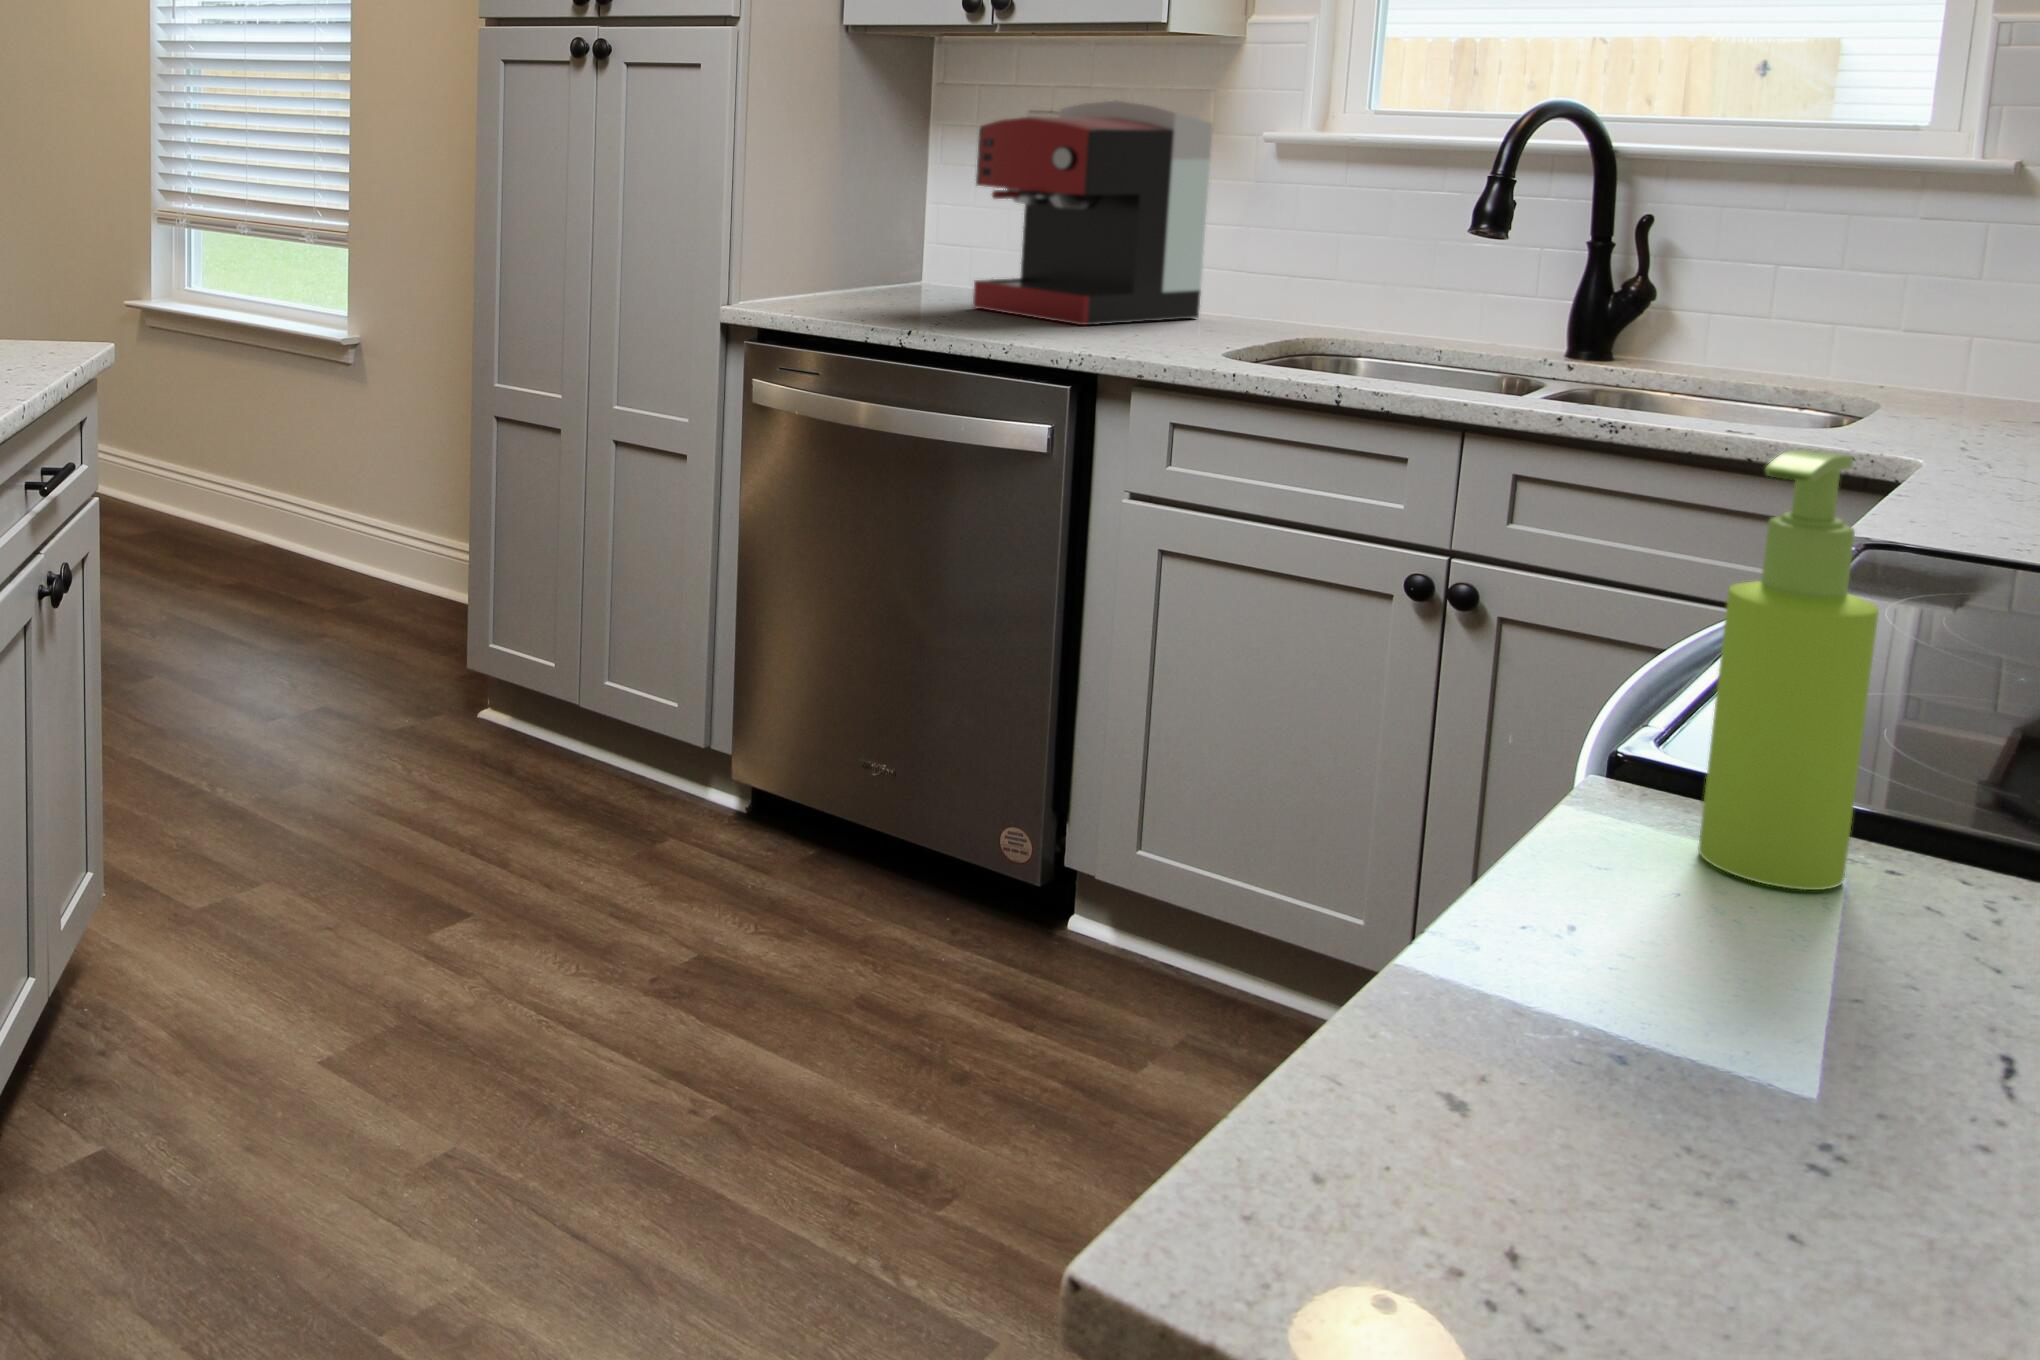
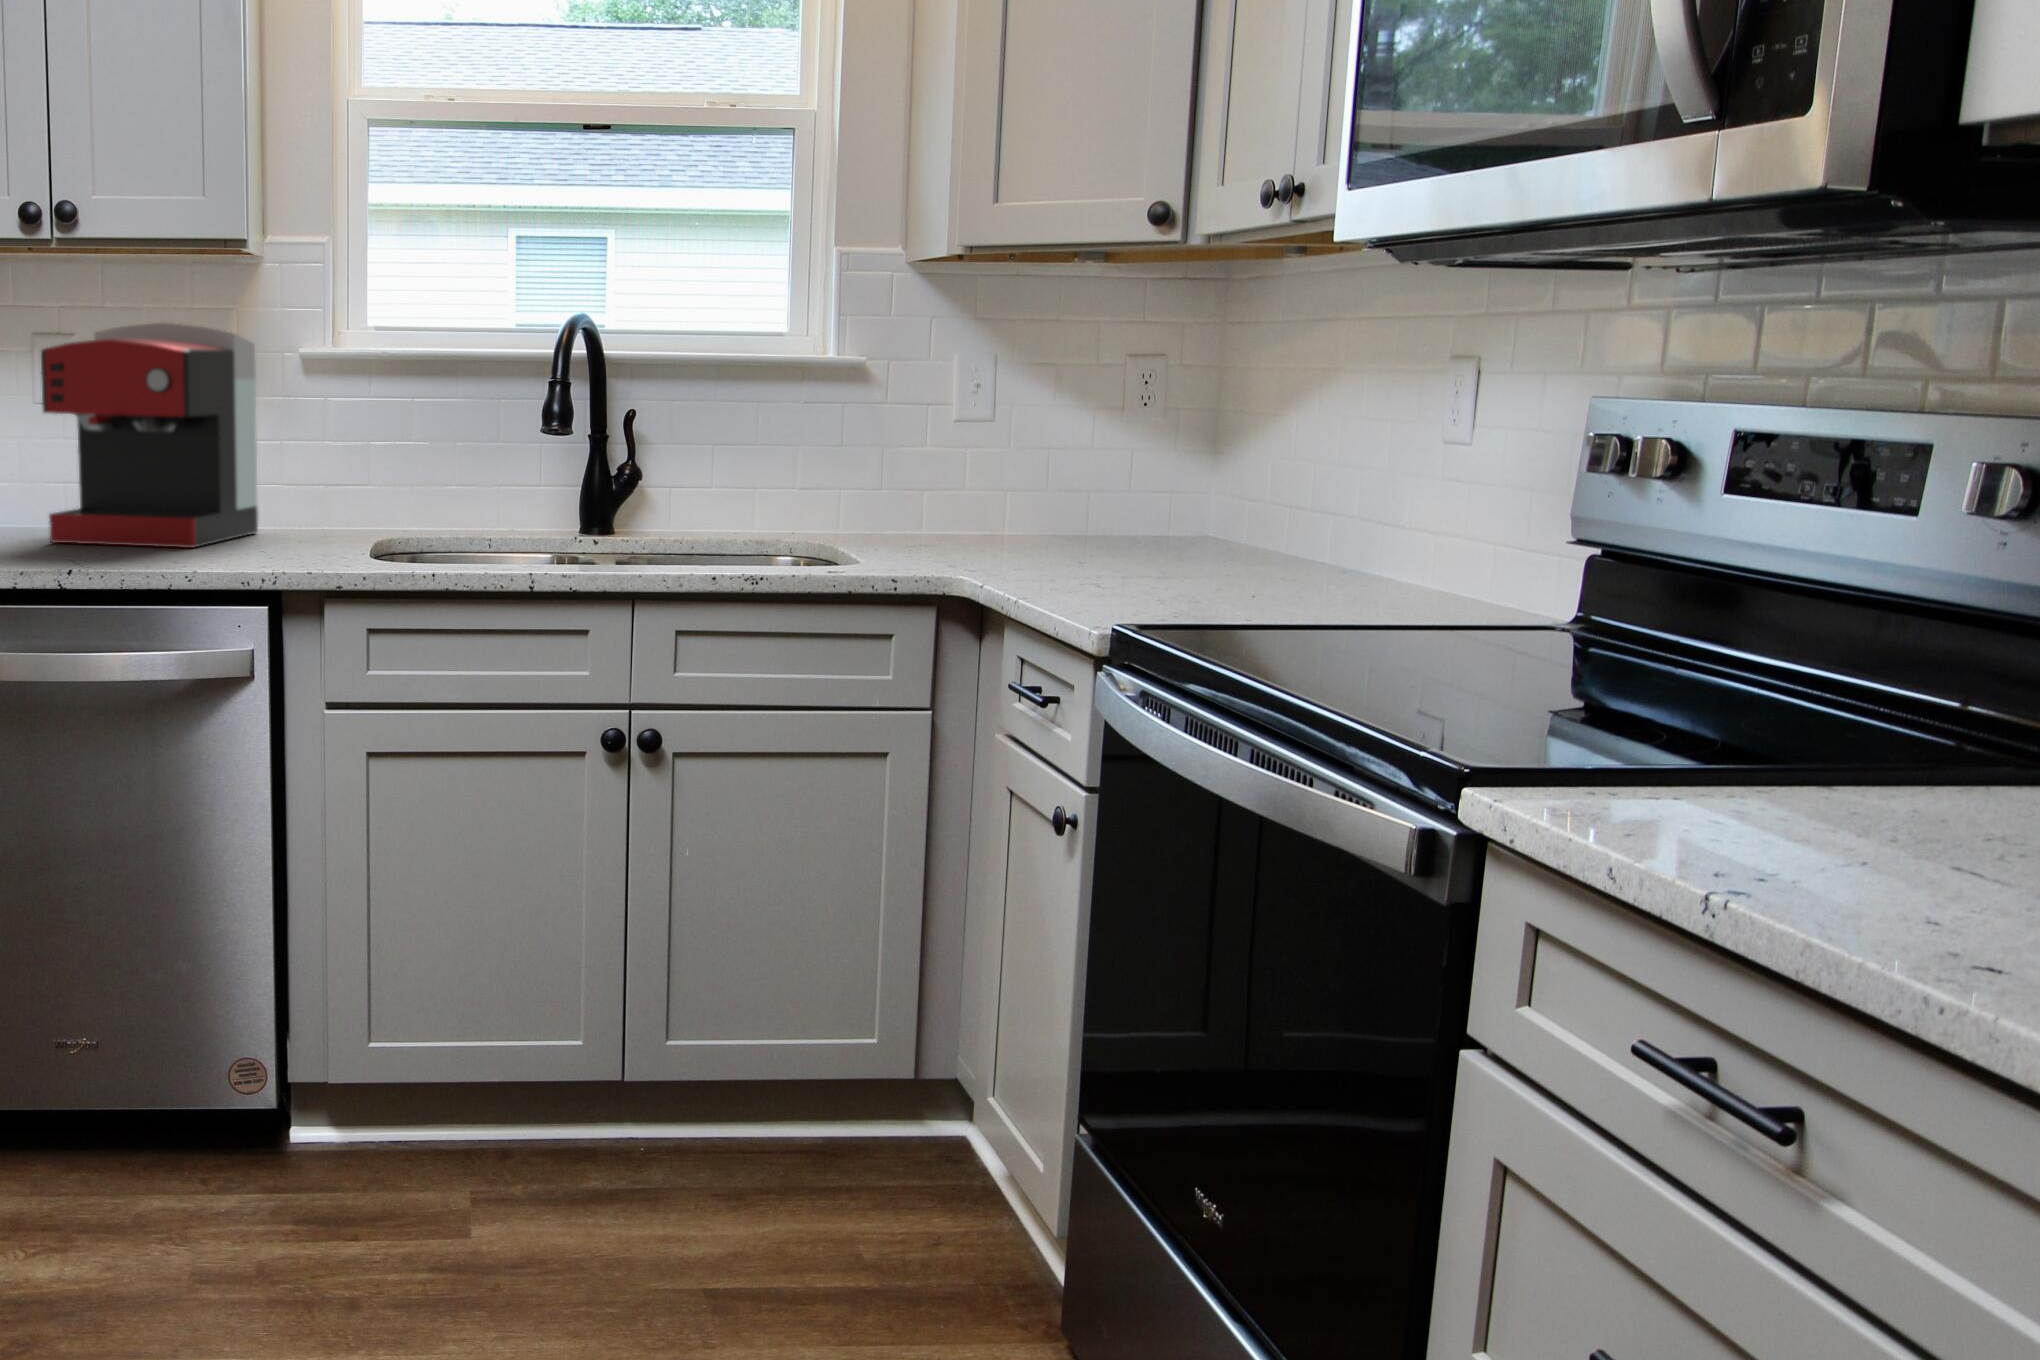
soap dispenser: present [1698,450,1879,890] -> none [1689,521,1833,834]

